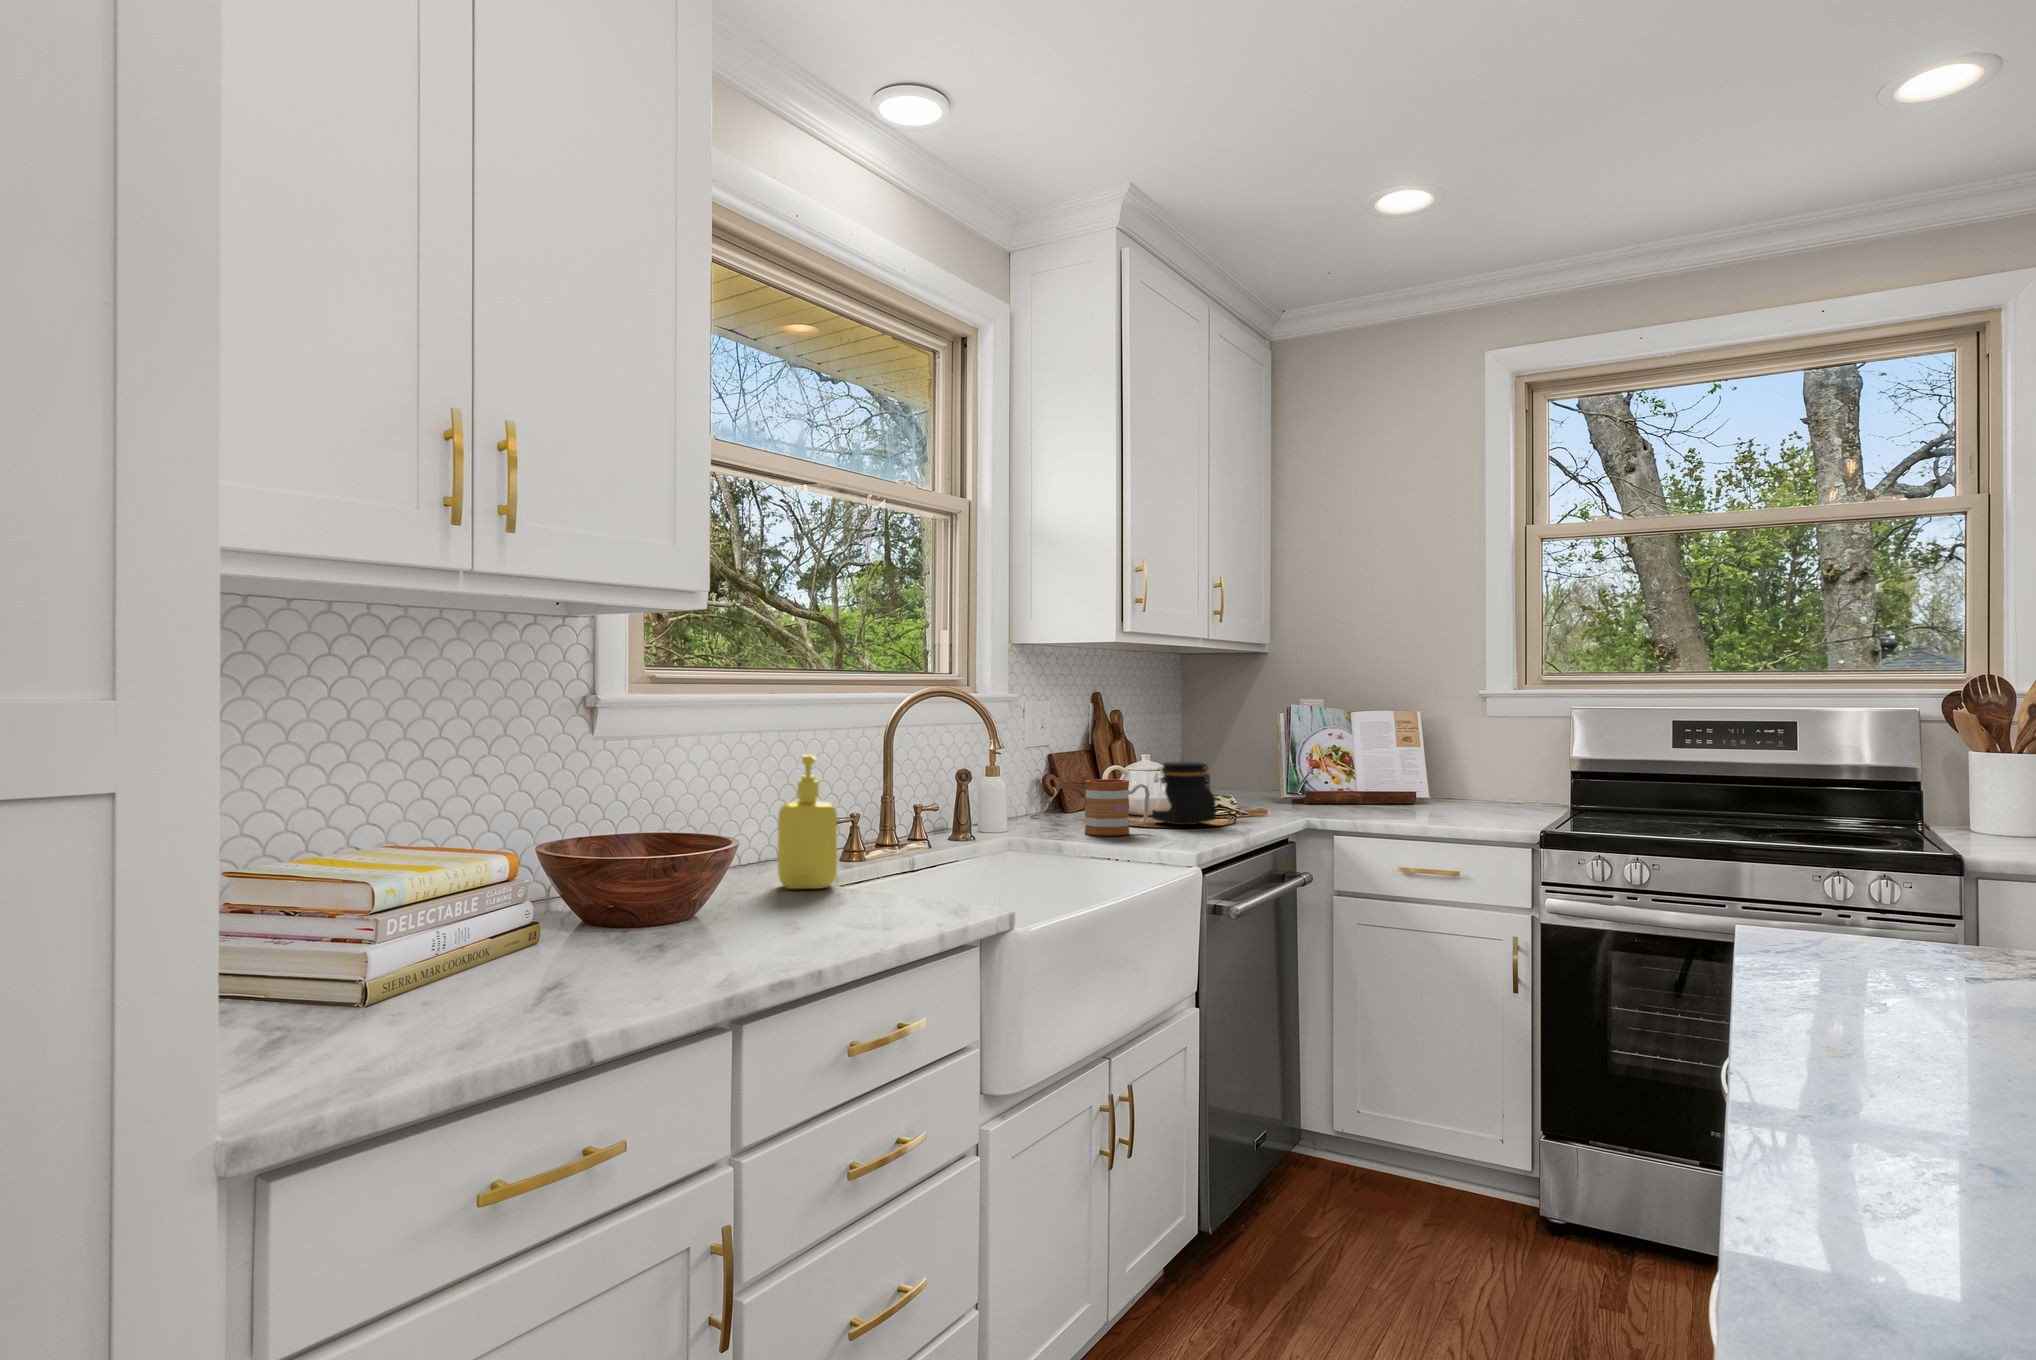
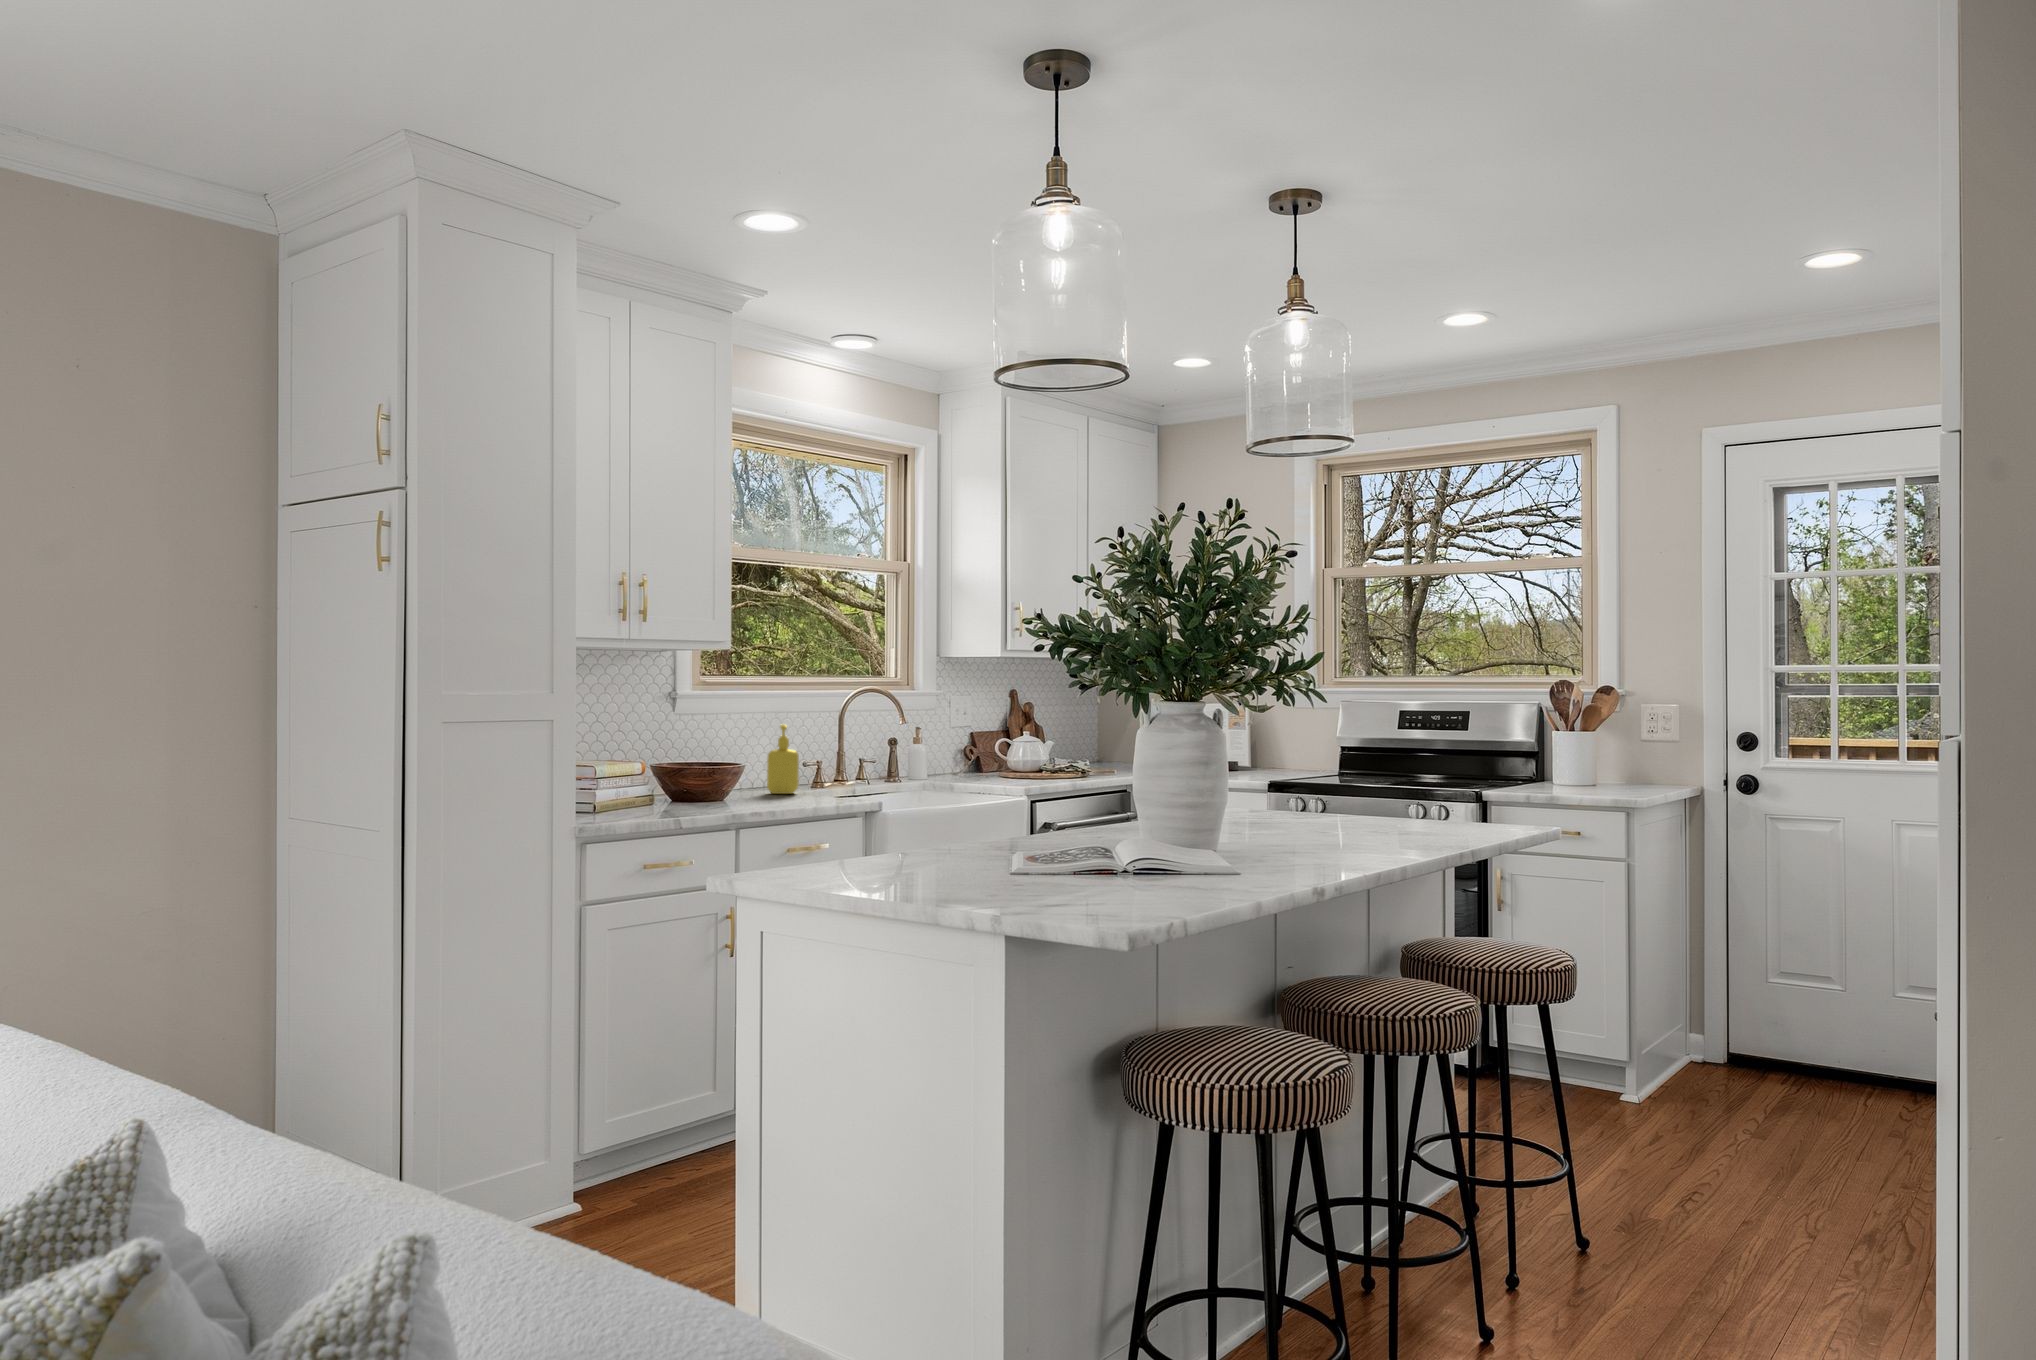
jar: present [1152,762,1216,825] -> none [1026,736,1068,777]
mug: present [1085,779,1150,836] -> none [971,746,1014,781]

